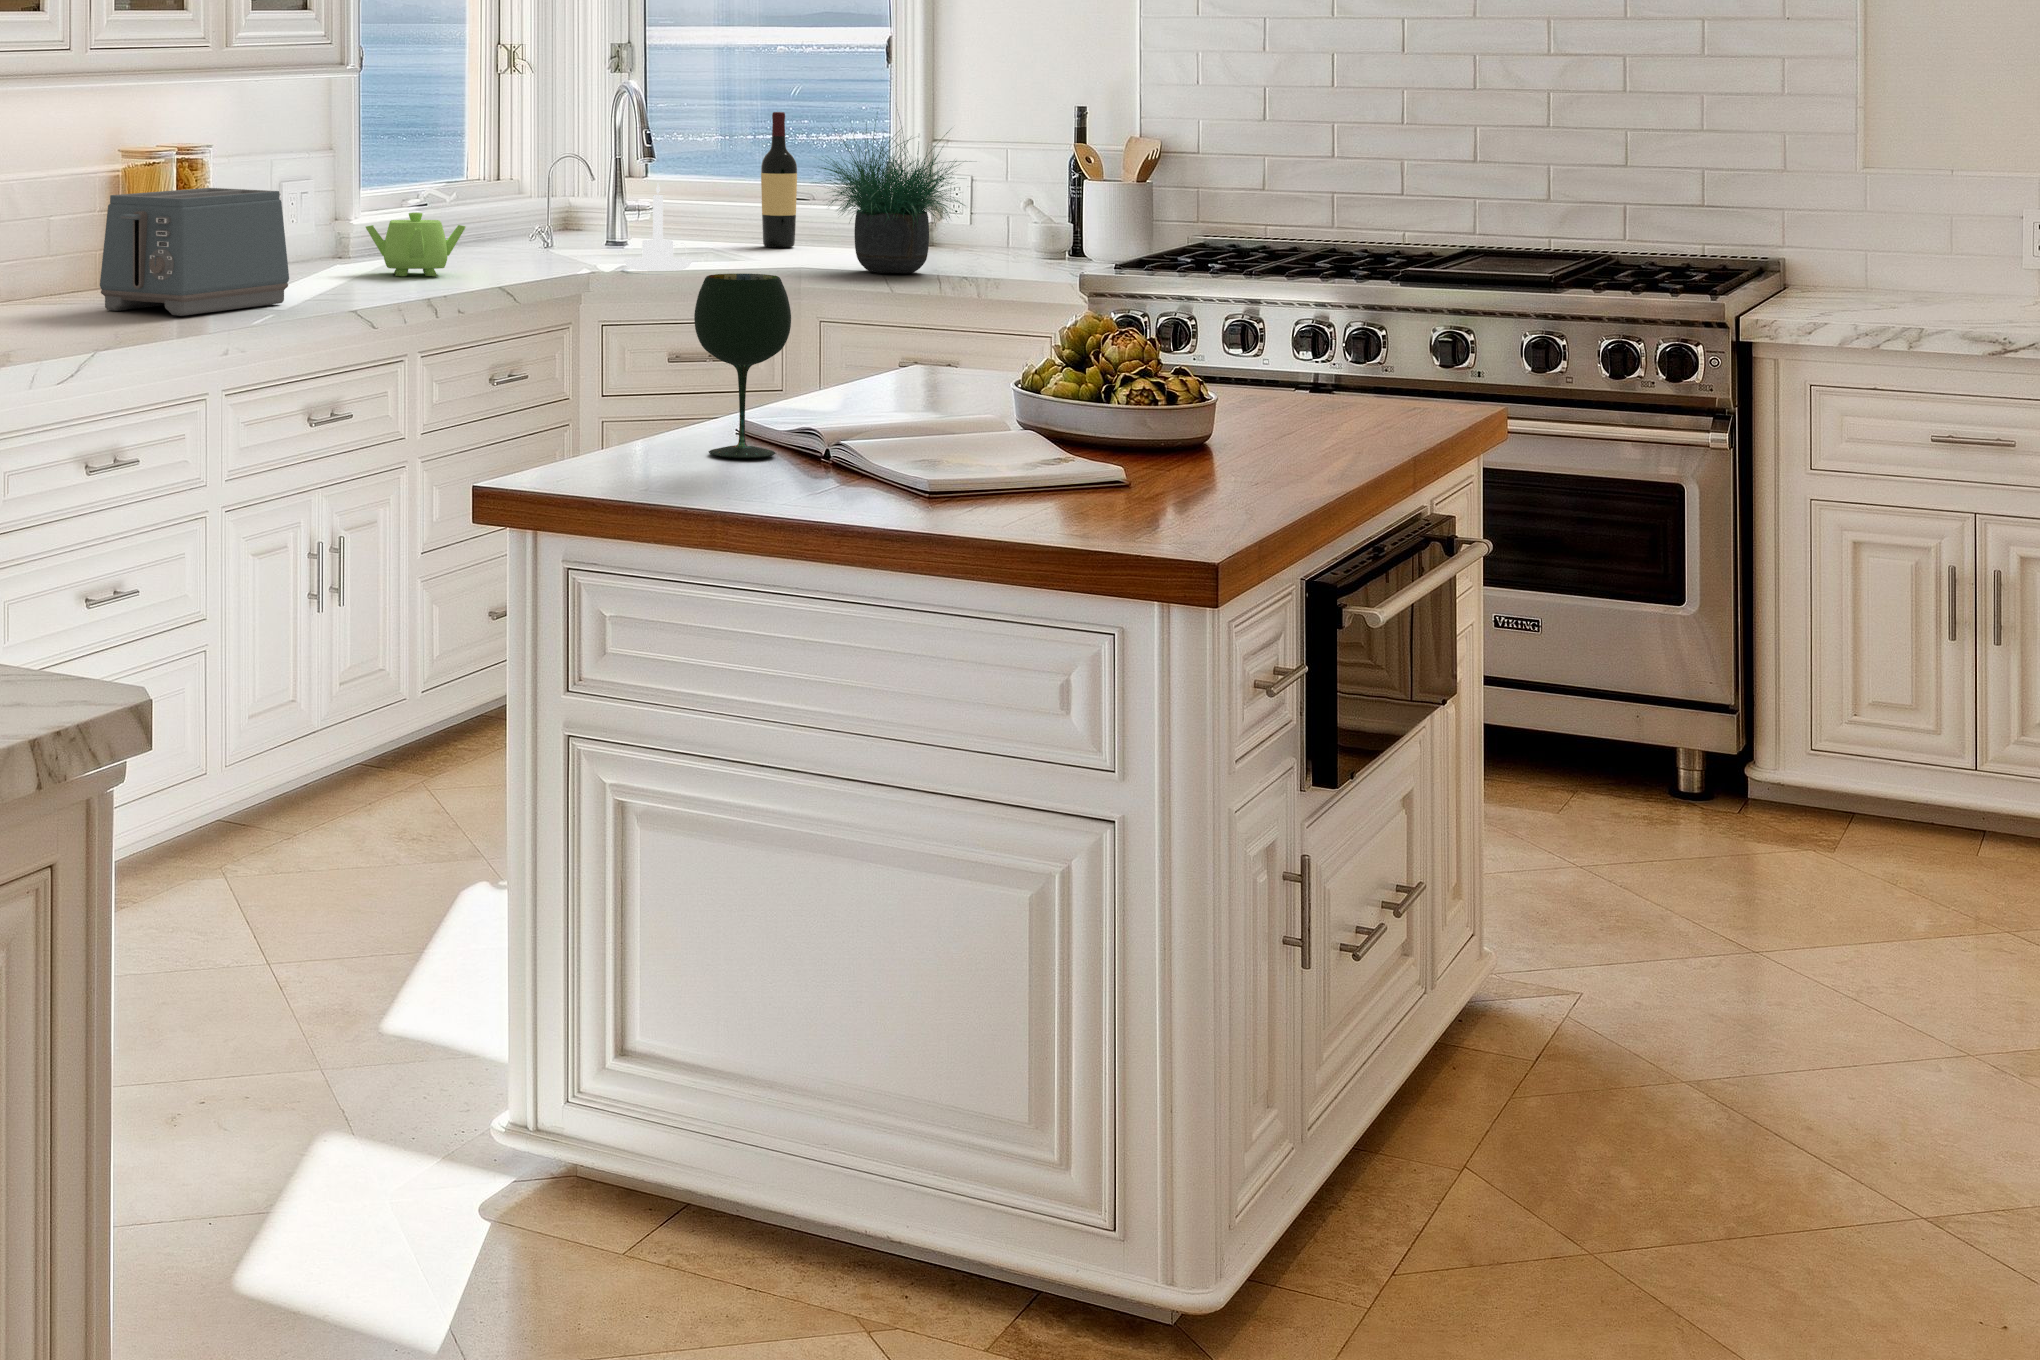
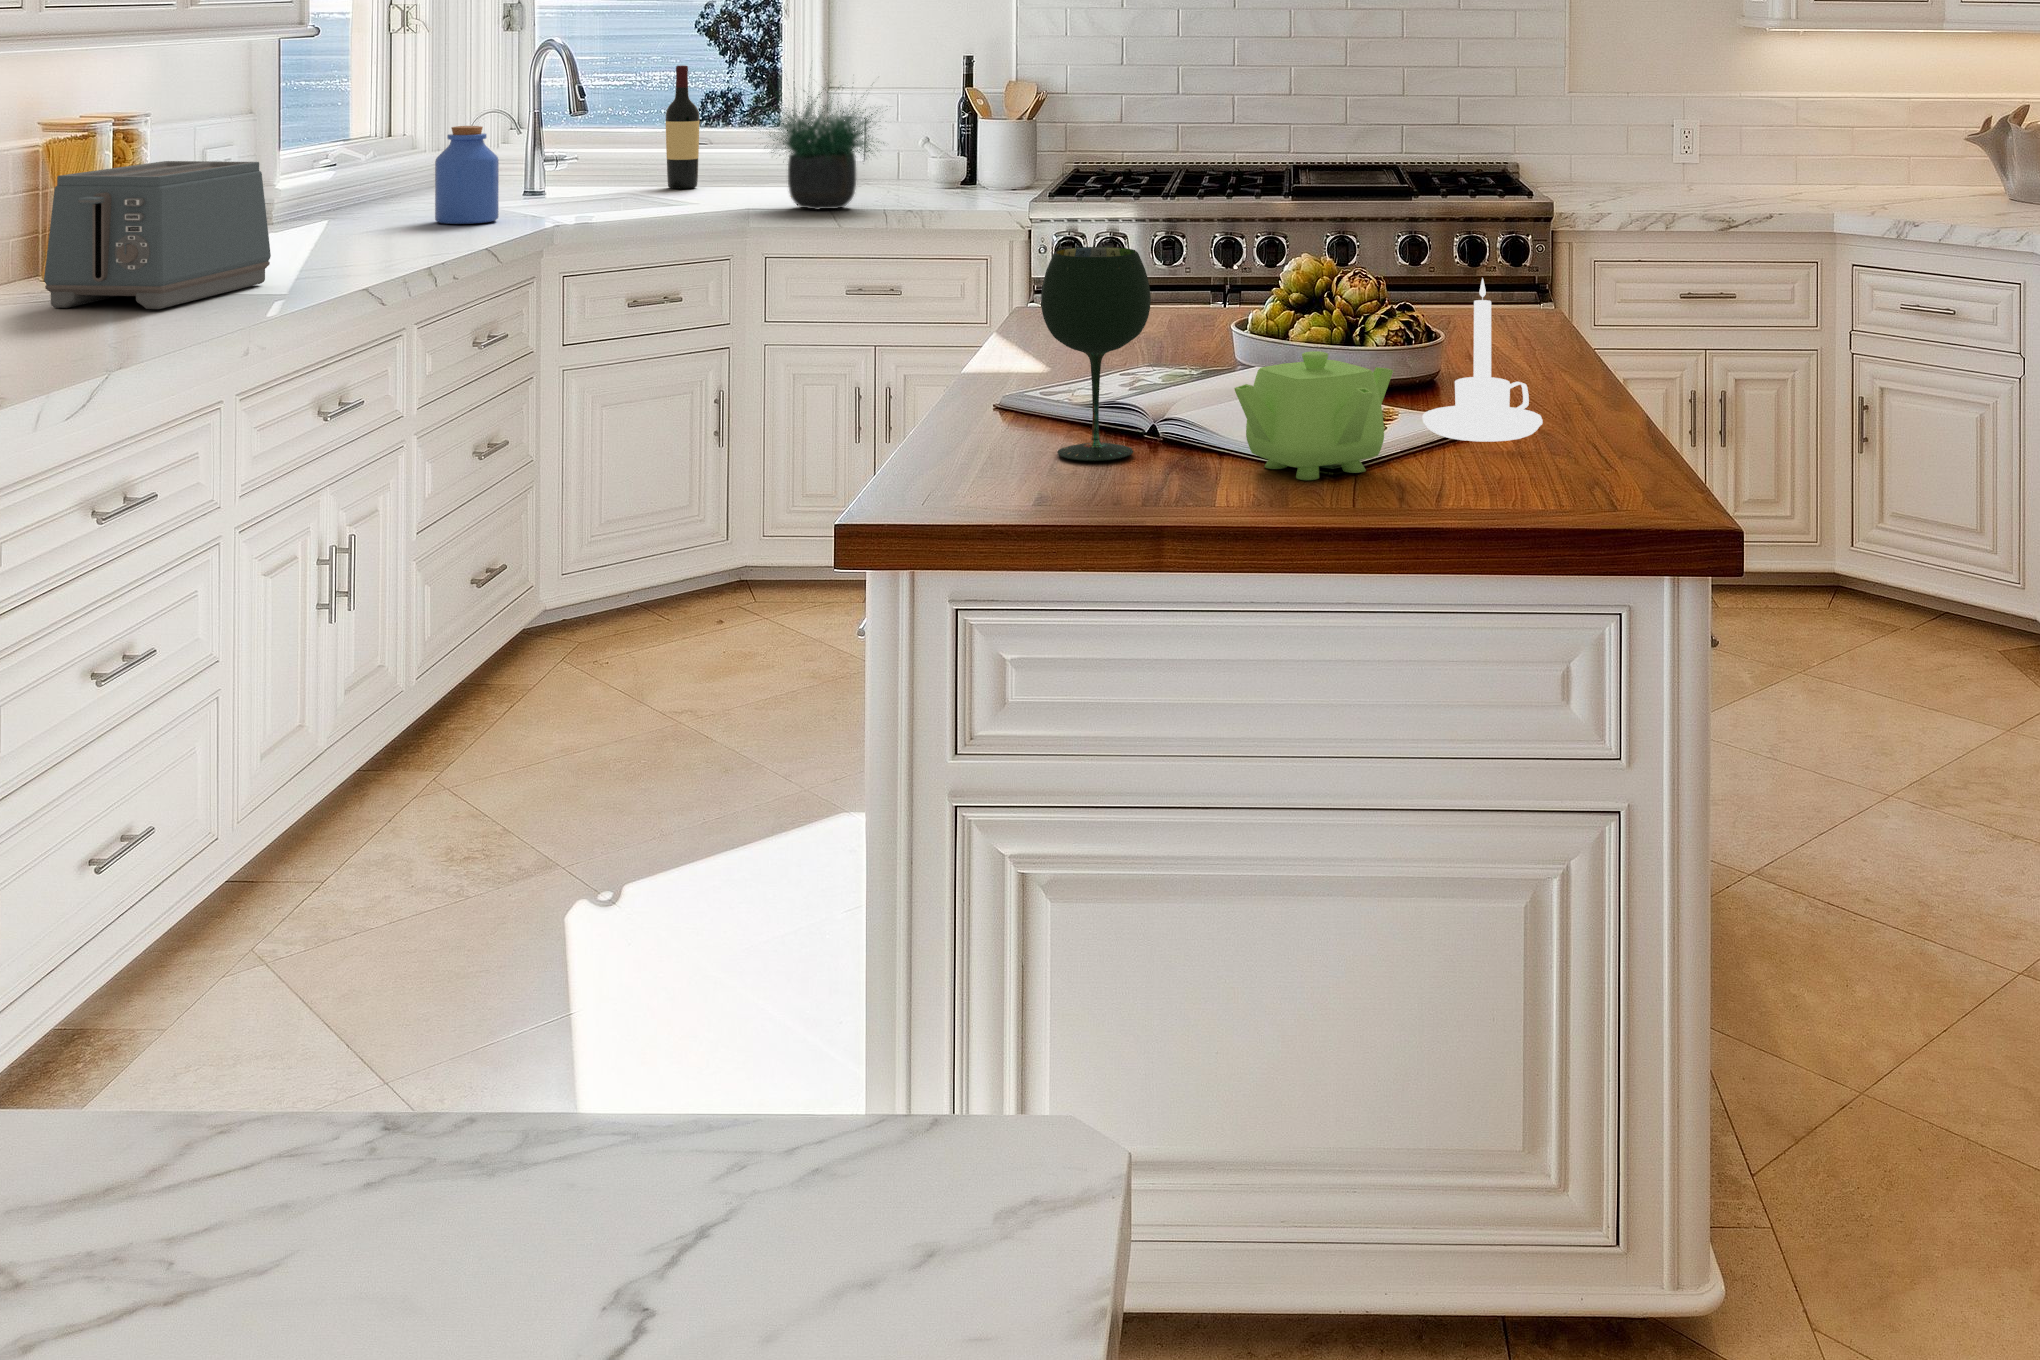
jar: none [491,169,551,267] -> present [435,126,499,224]
candle holder: present [624,183,692,271] -> present [1423,278,1543,442]
teapot: present [366,212,465,276] -> present [1234,351,1393,480]

